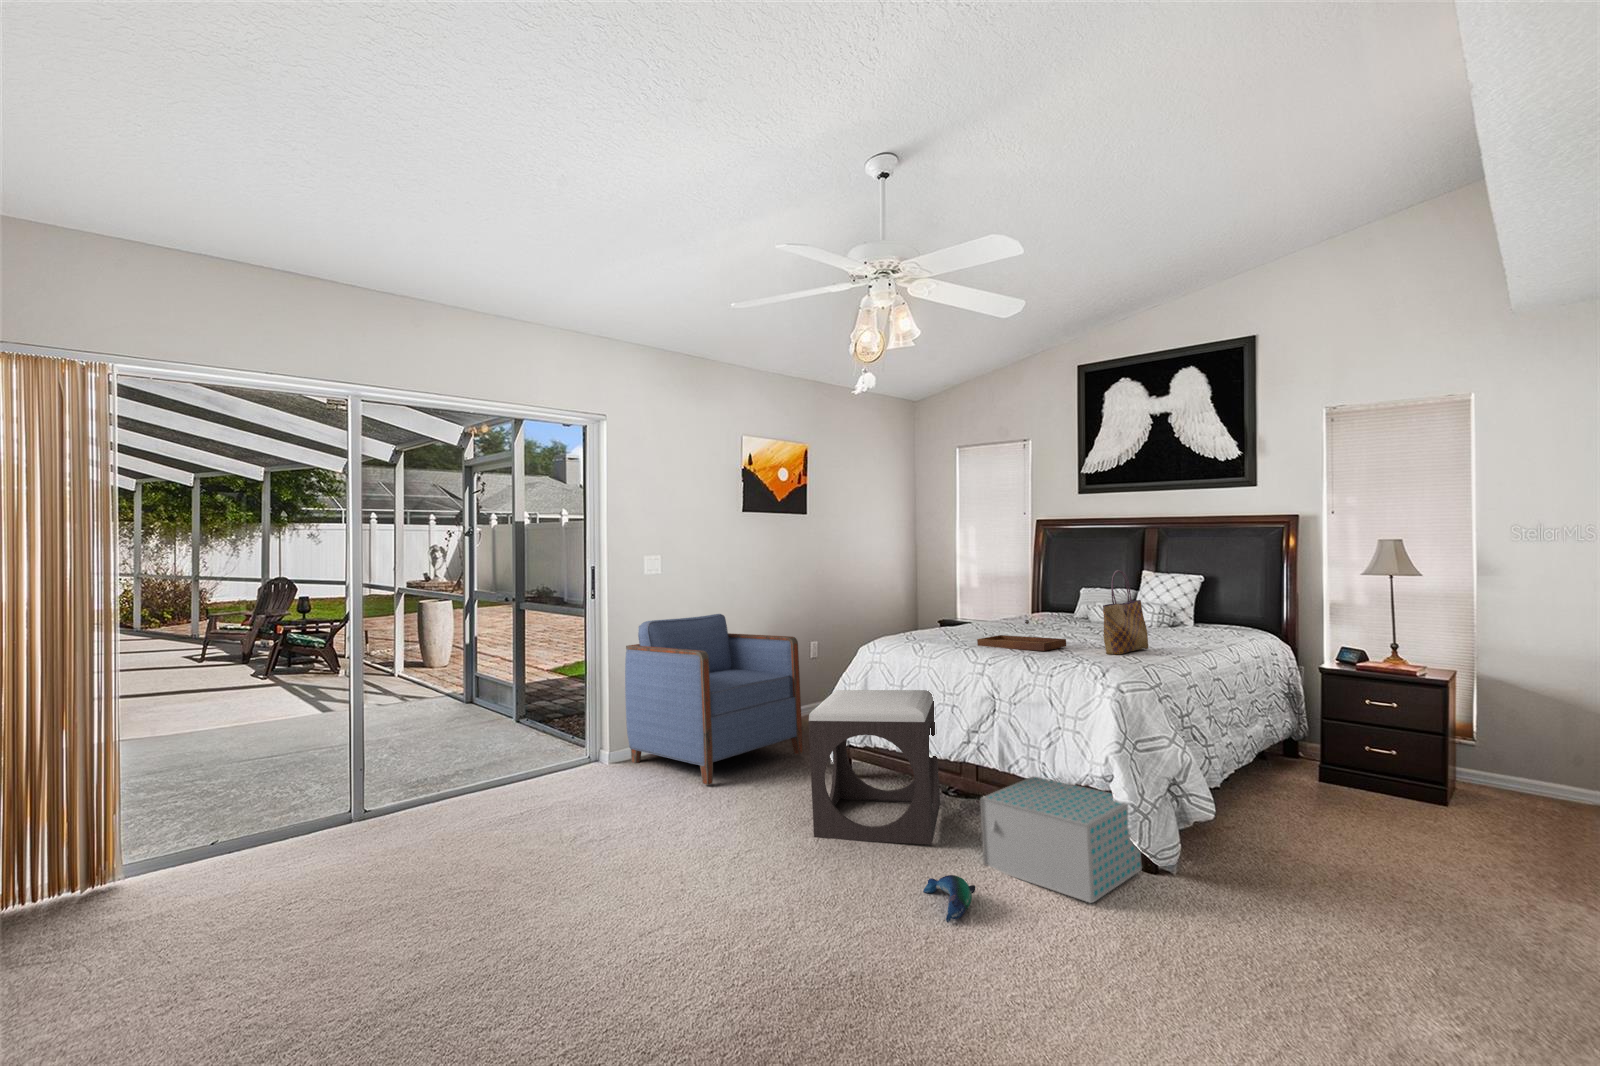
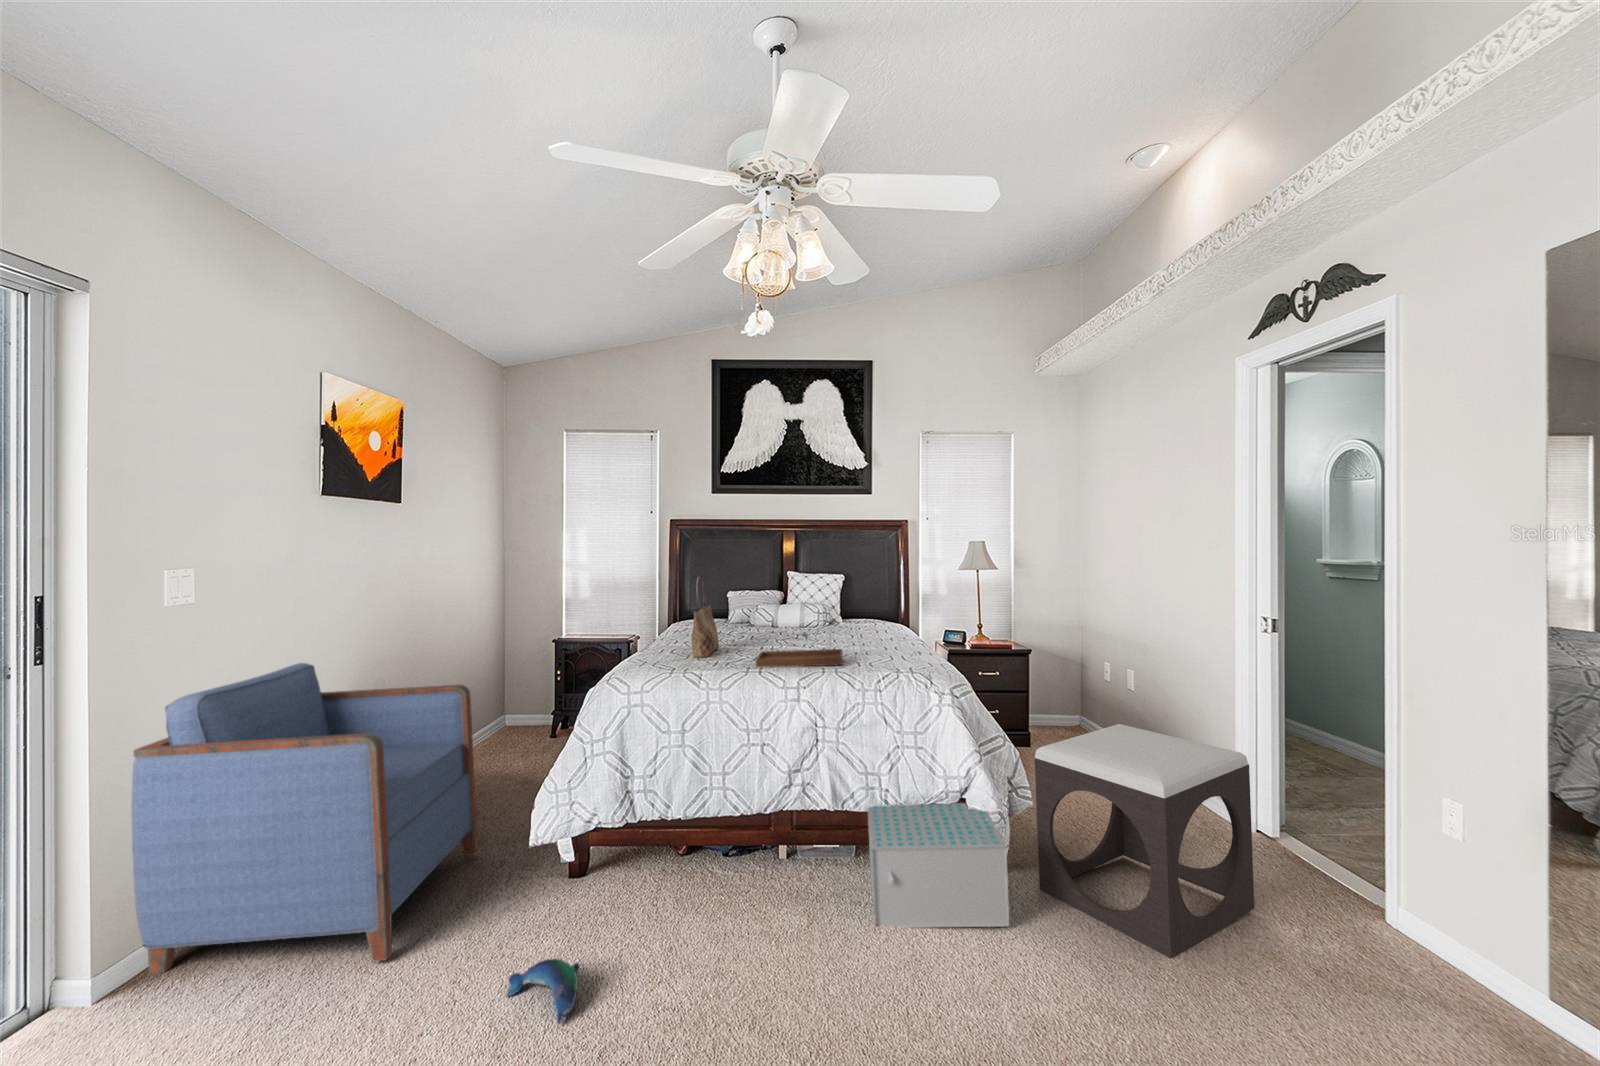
tote bag: present [1103,570,1149,654] -> present [692,577,719,658]
footstool: present [809,690,940,844] -> present [1035,724,1254,958]
plush toy: present [923,875,975,922] -> present [507,959,579,1024]

